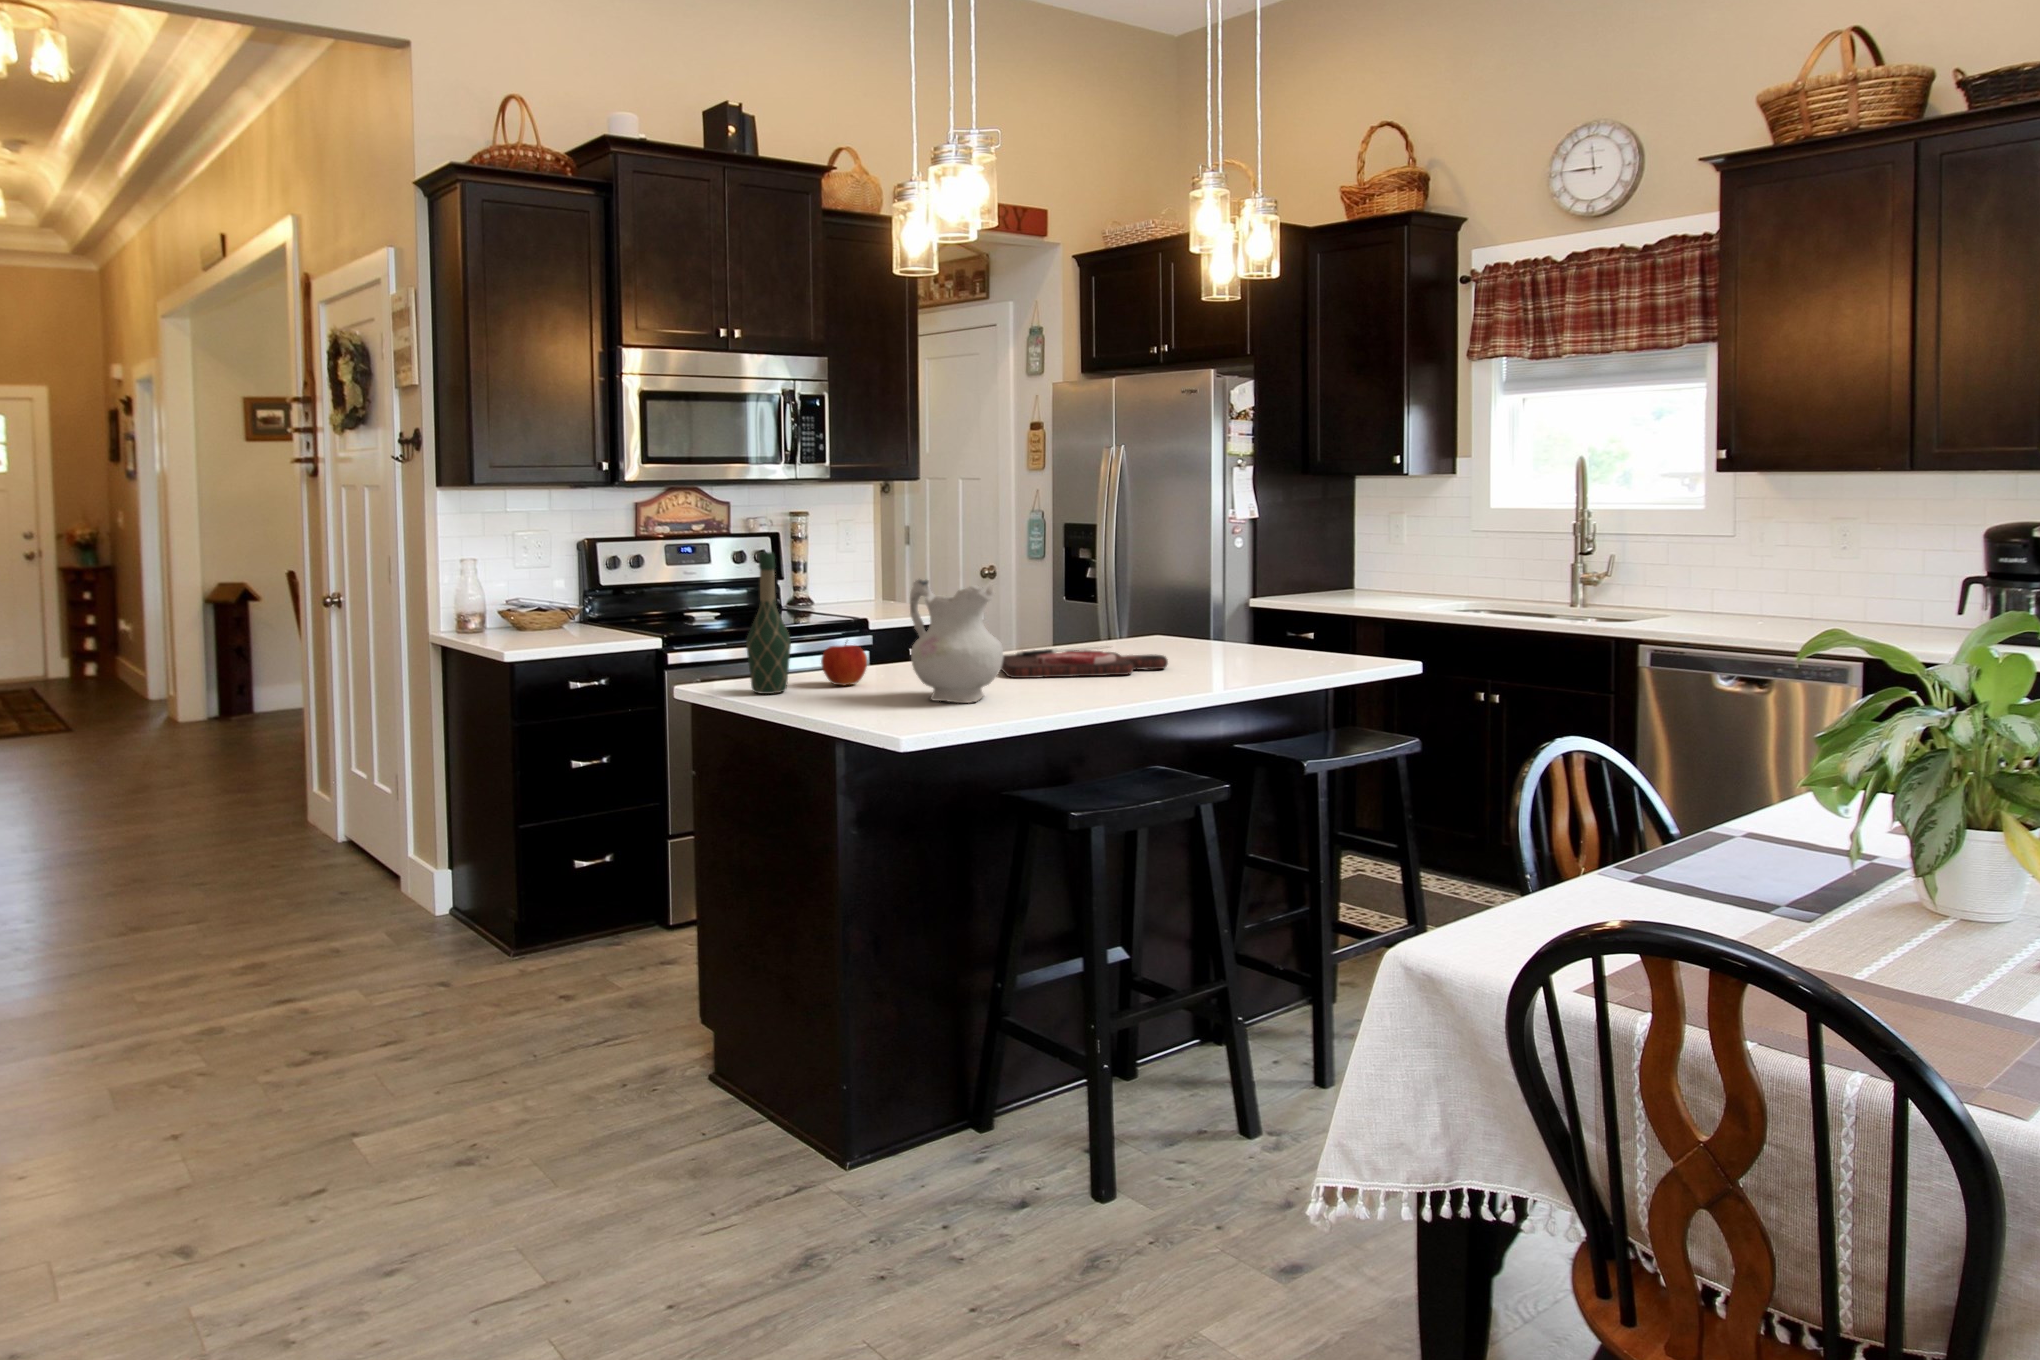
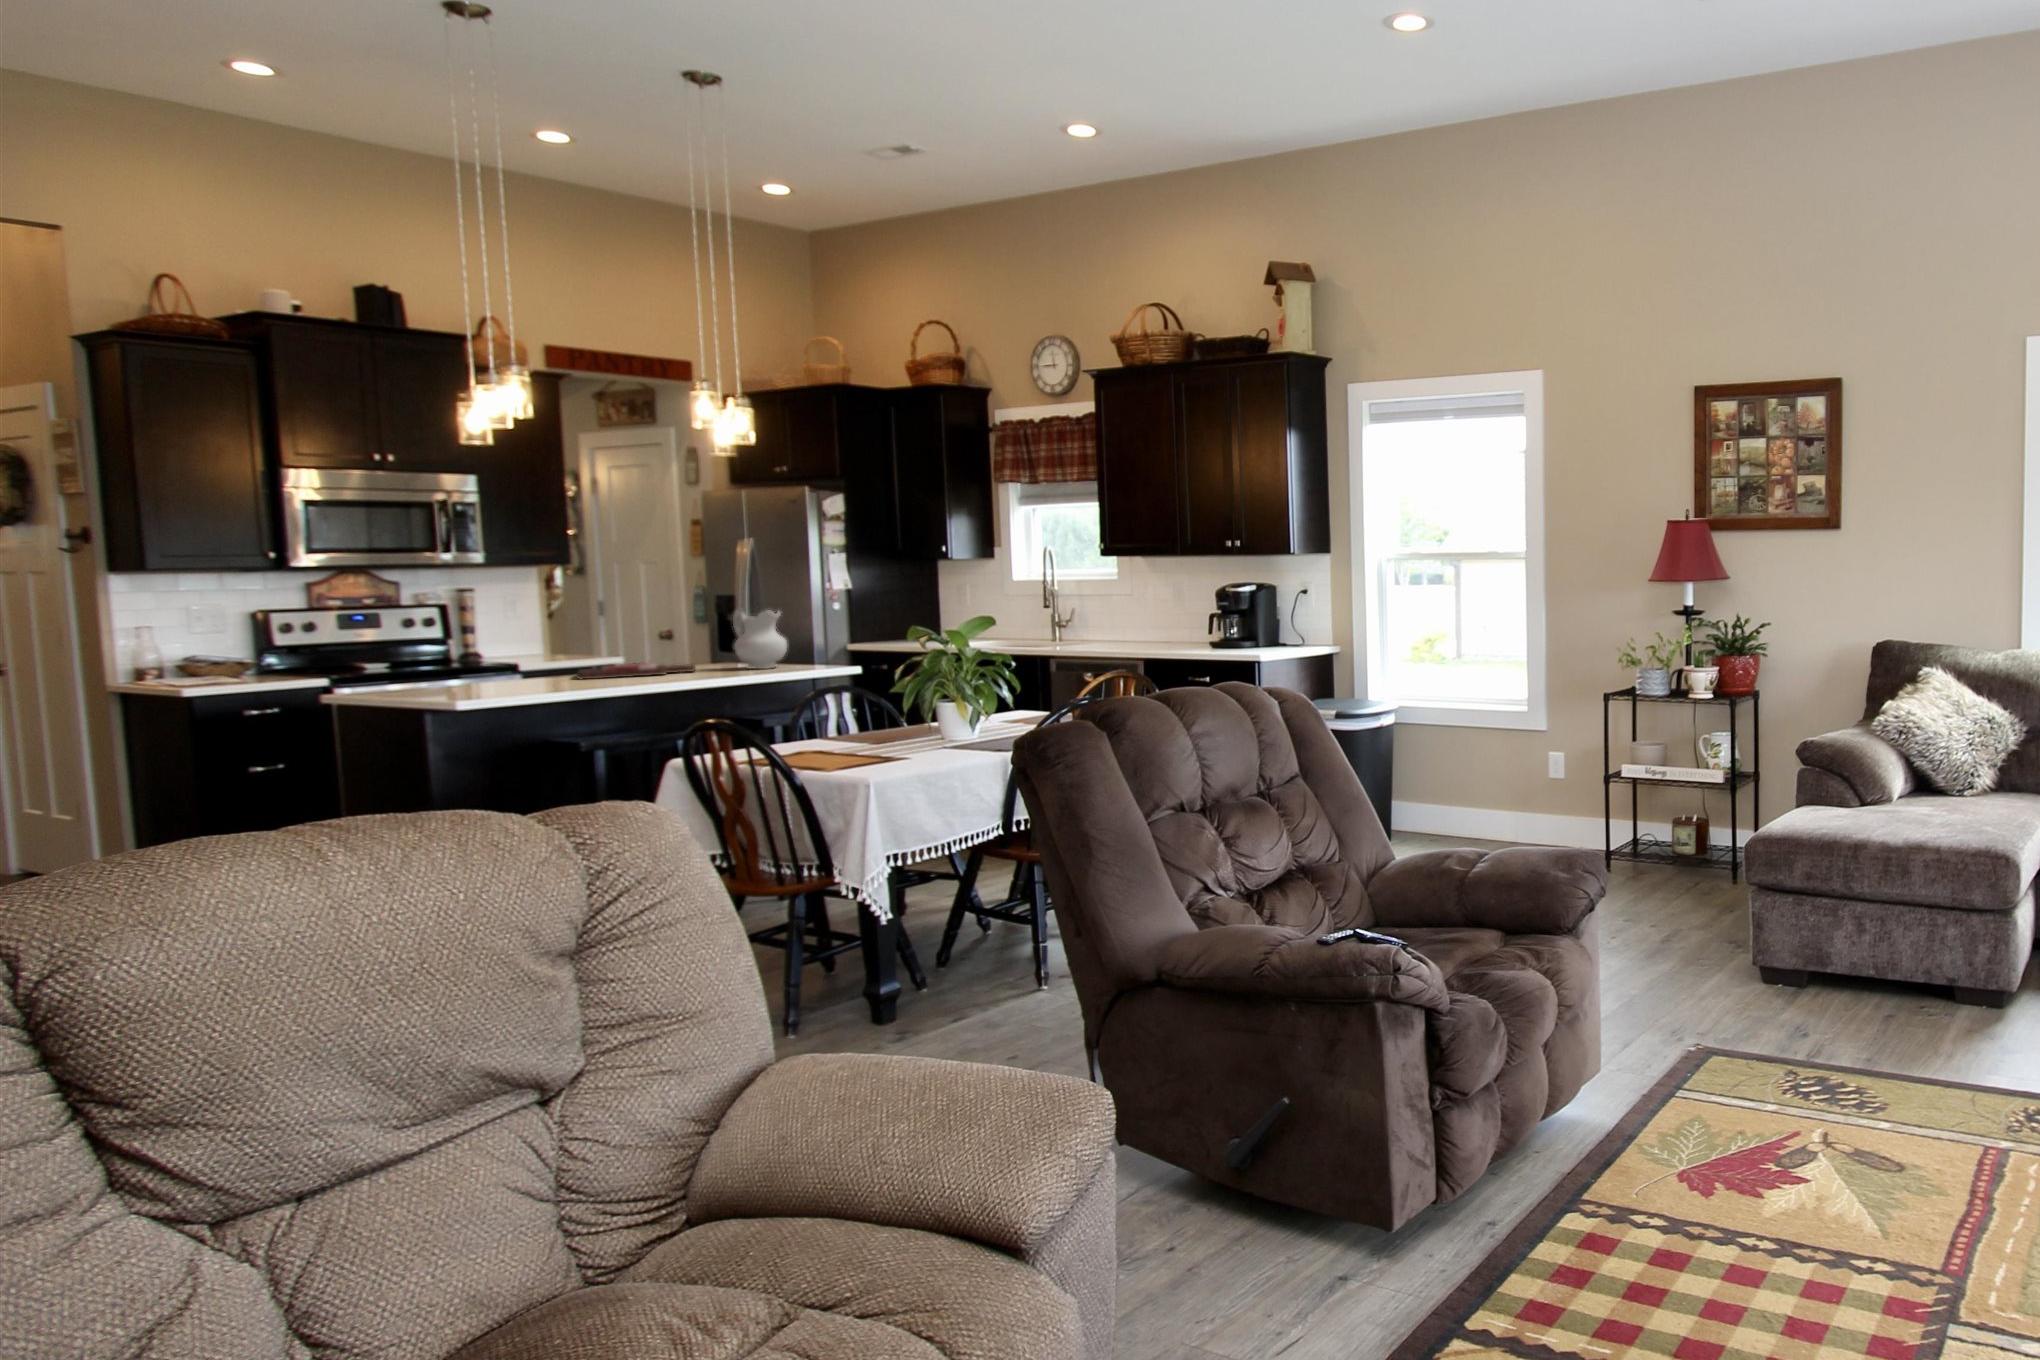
wine bottle: present [746,552,791,694] -> none [373,607,407,692]
ceramic pitcher: present [910,579,1003,703] -> present [733,609,787,669]
apple: present [821,644,867,685] -> none [435,659,469,687]

